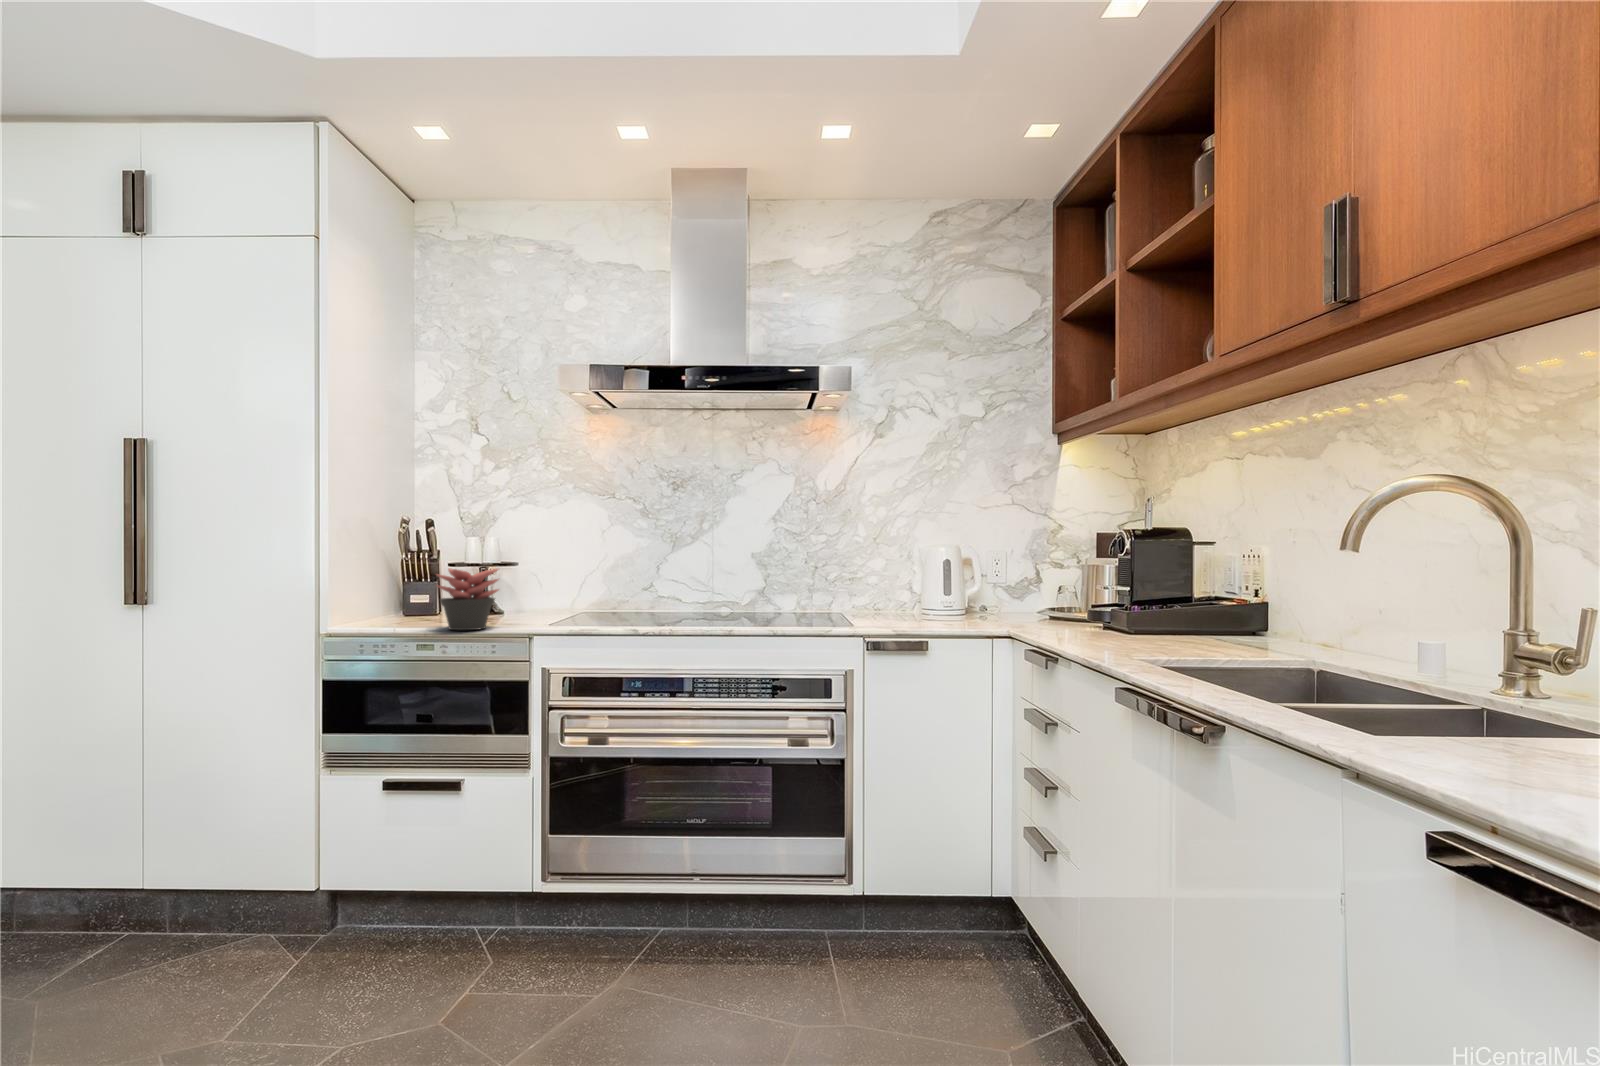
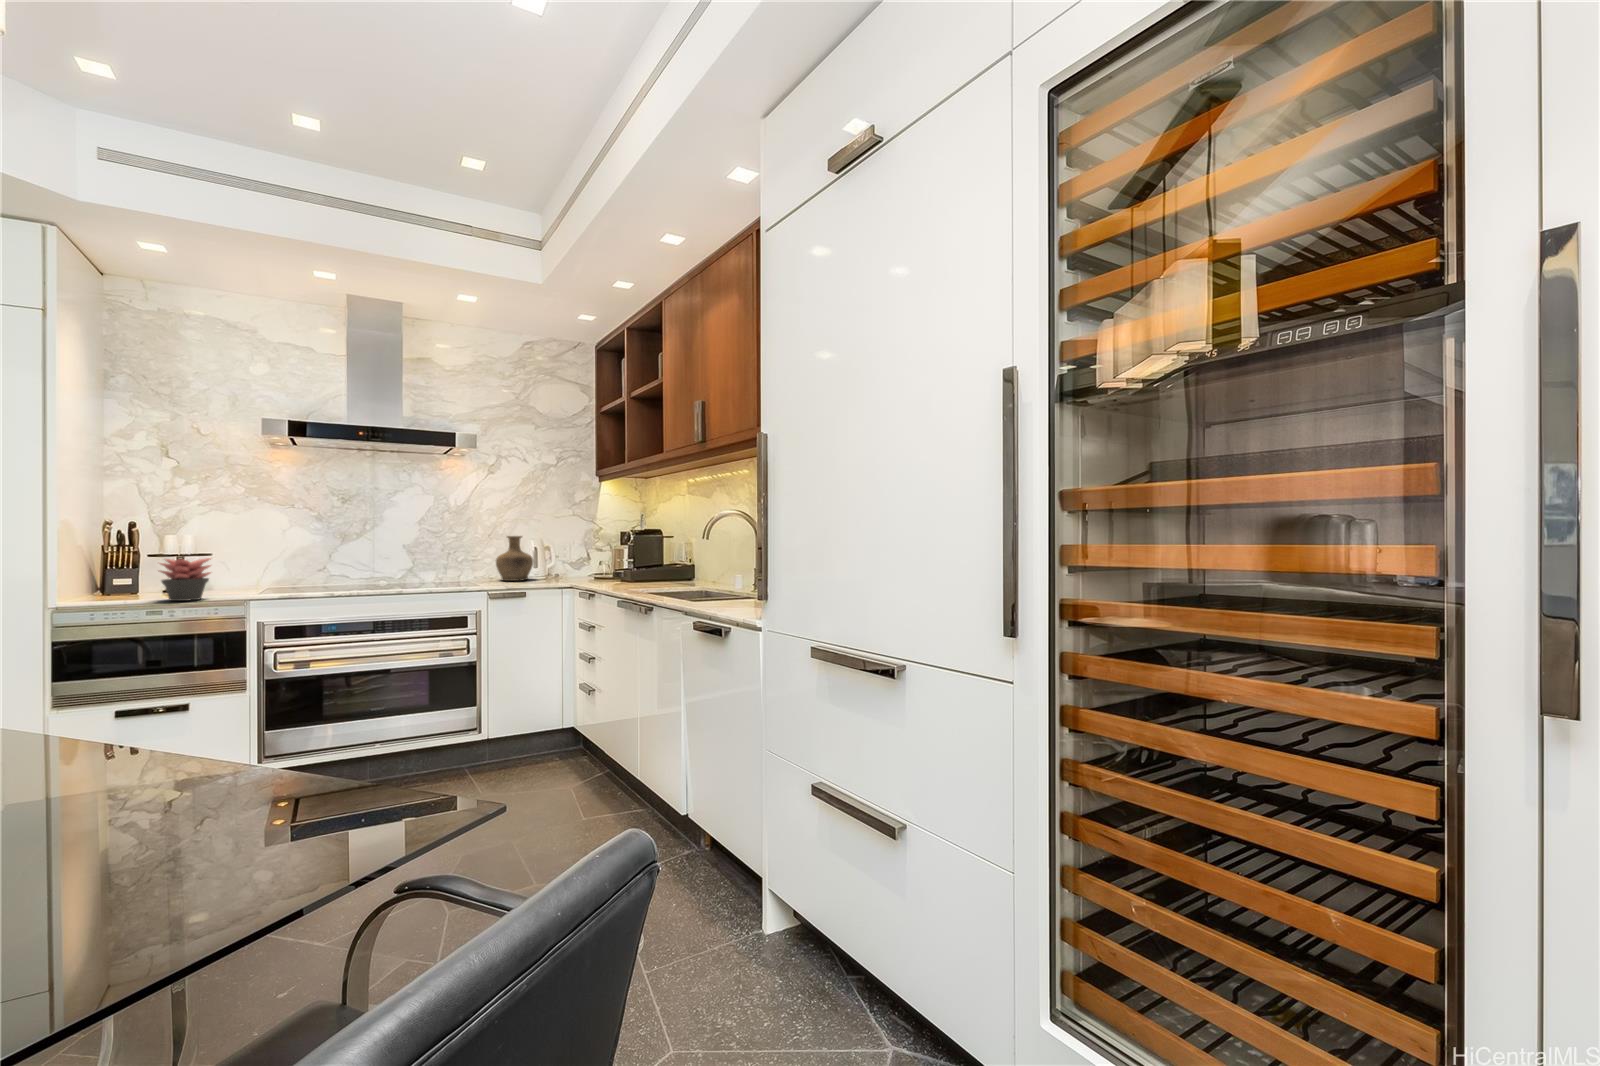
vase: none [884,539,945,617] -> present [496,536,533,581]

